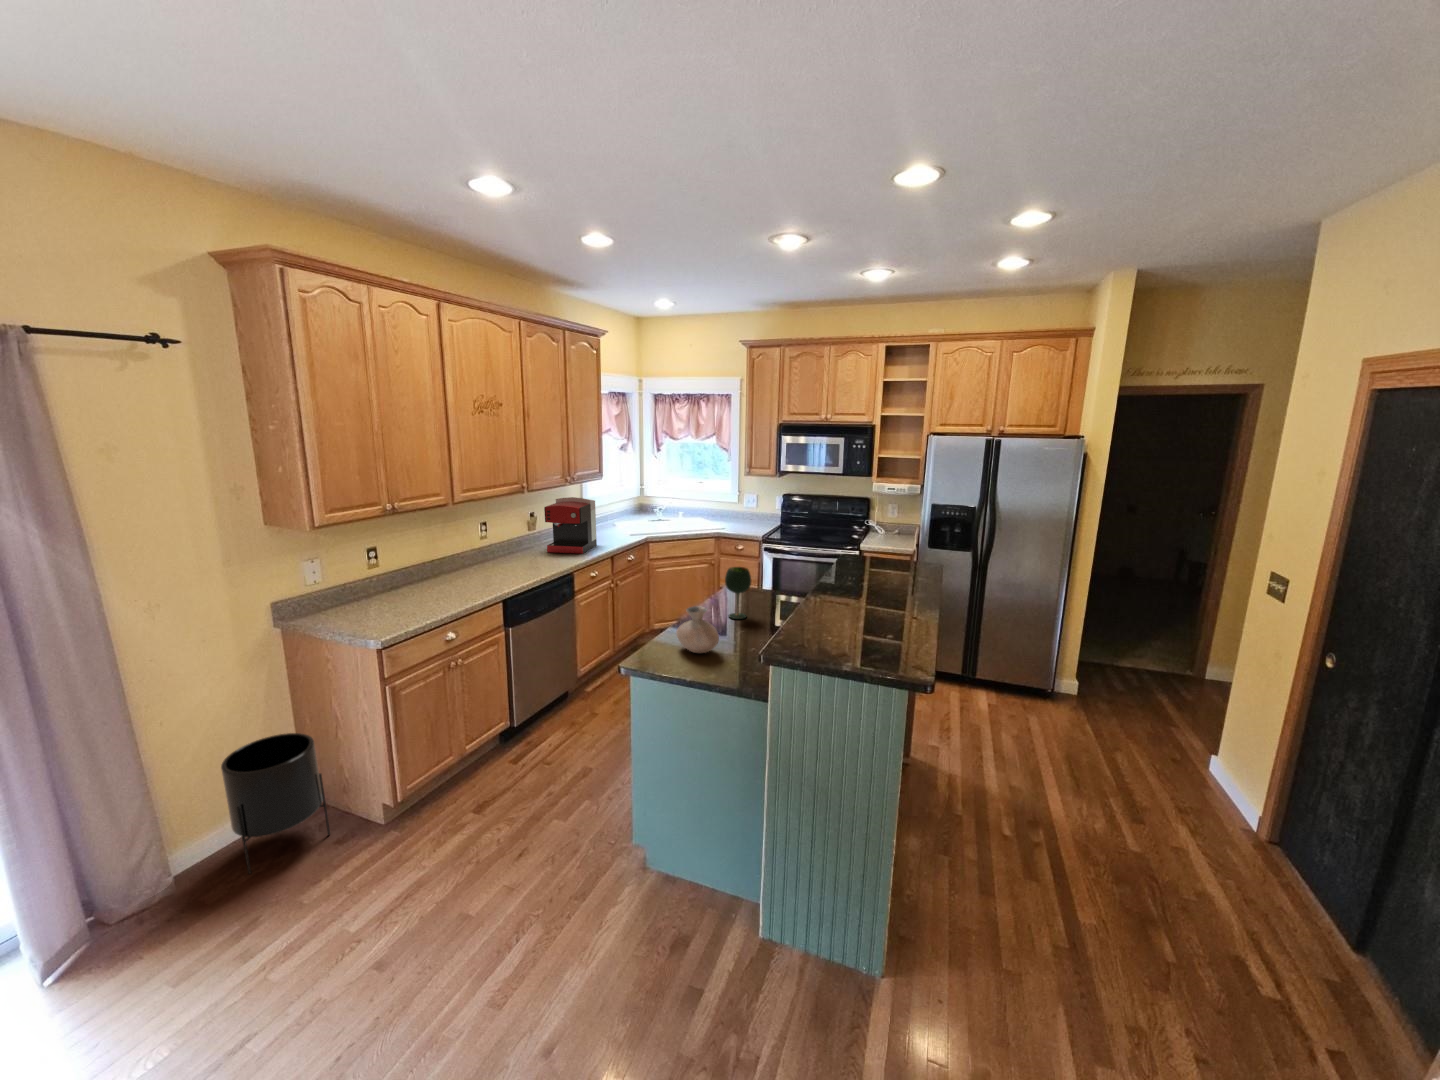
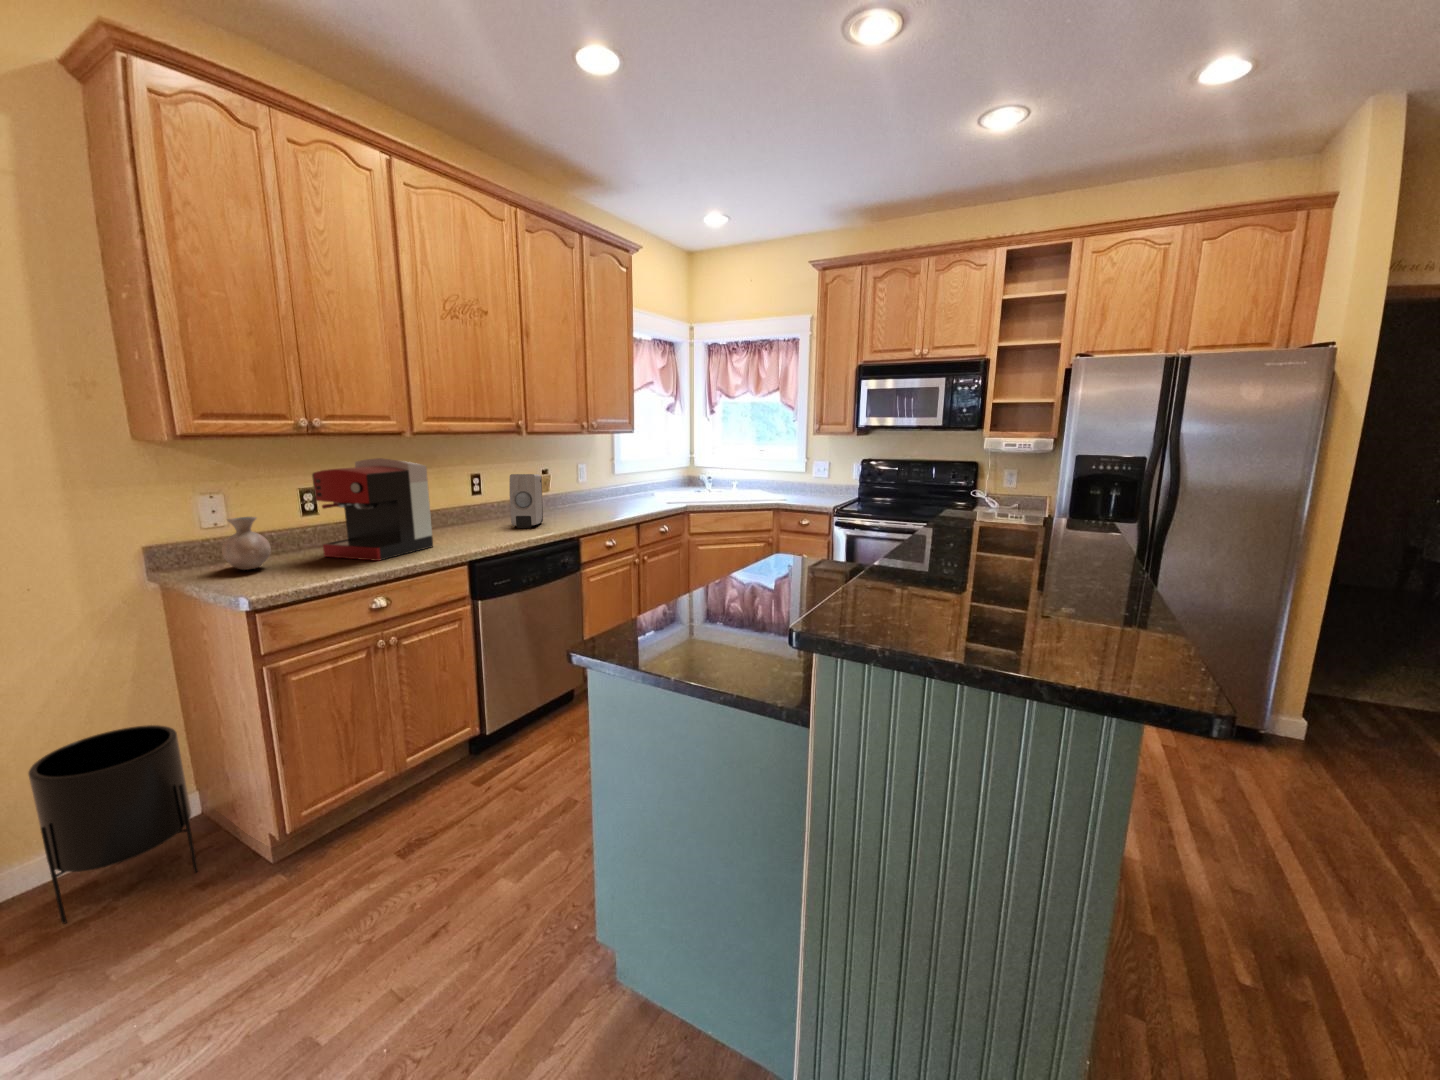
coffee maker: present [544,497,597,554] -> present [312,458,433,561]
soap dispenser: none [519,523,542,566] -> present [510,474,543,528]
wine glass: present [725,567,751,619] -> none [761,508,802,588]
vase: present [676,606,719,653] -> present [222,517,271,570]

